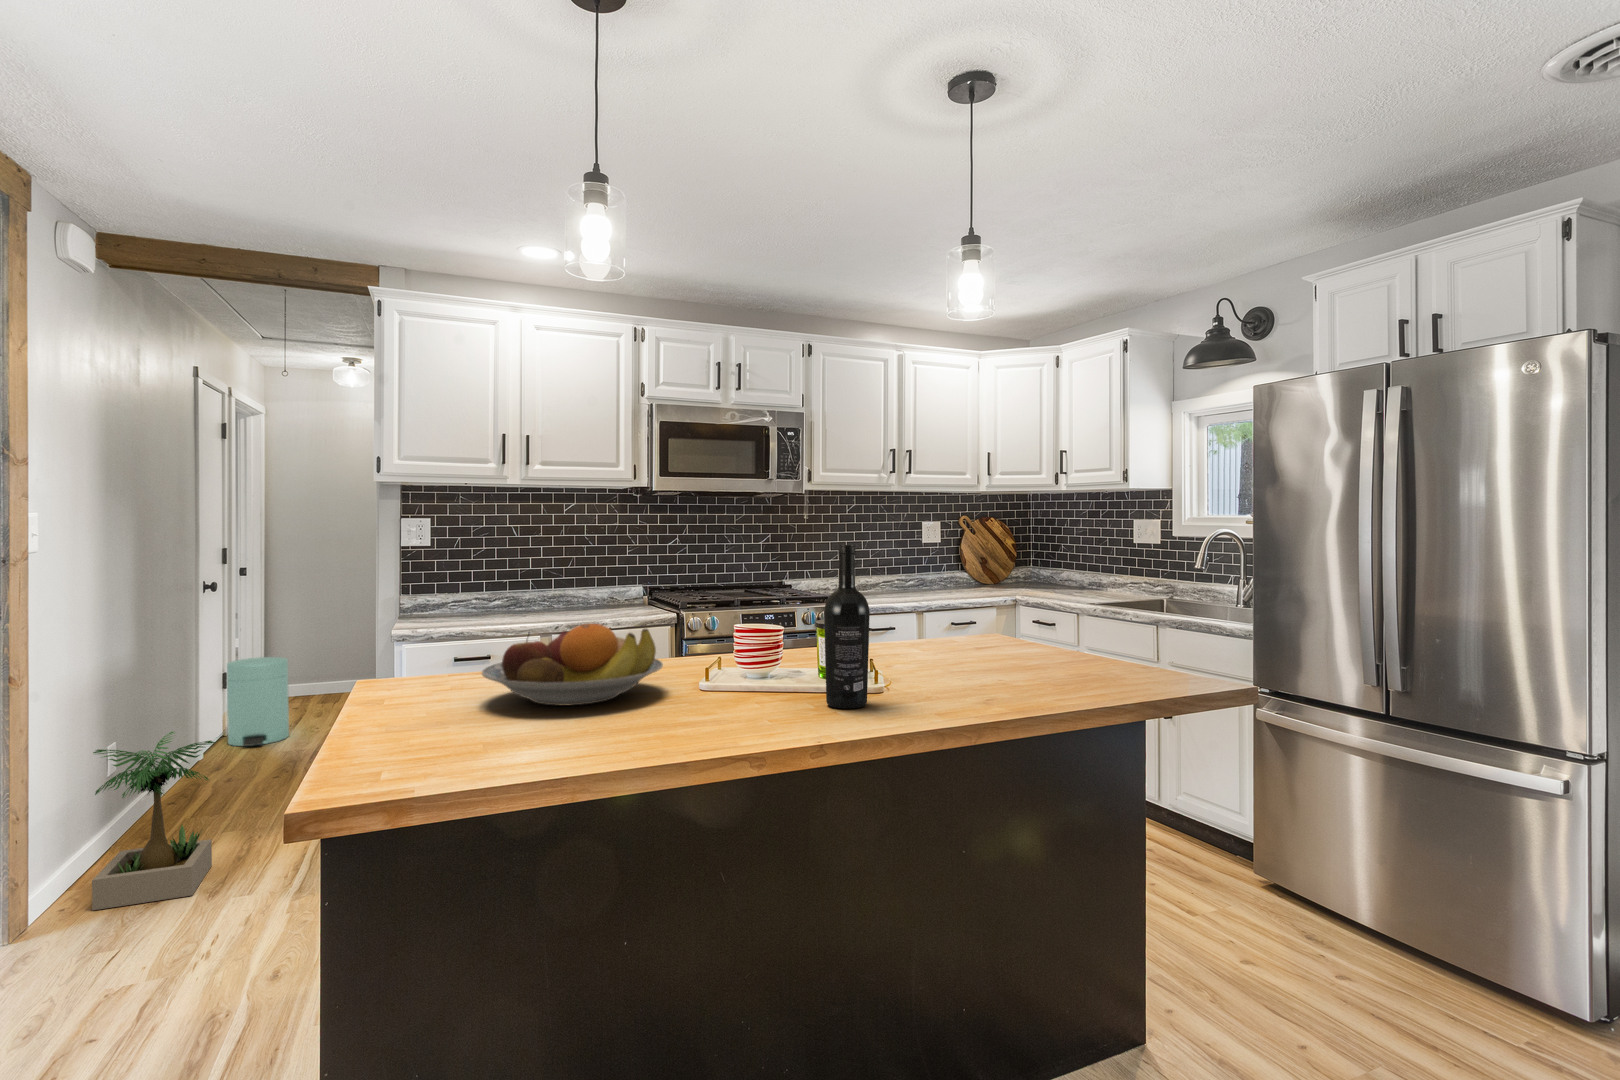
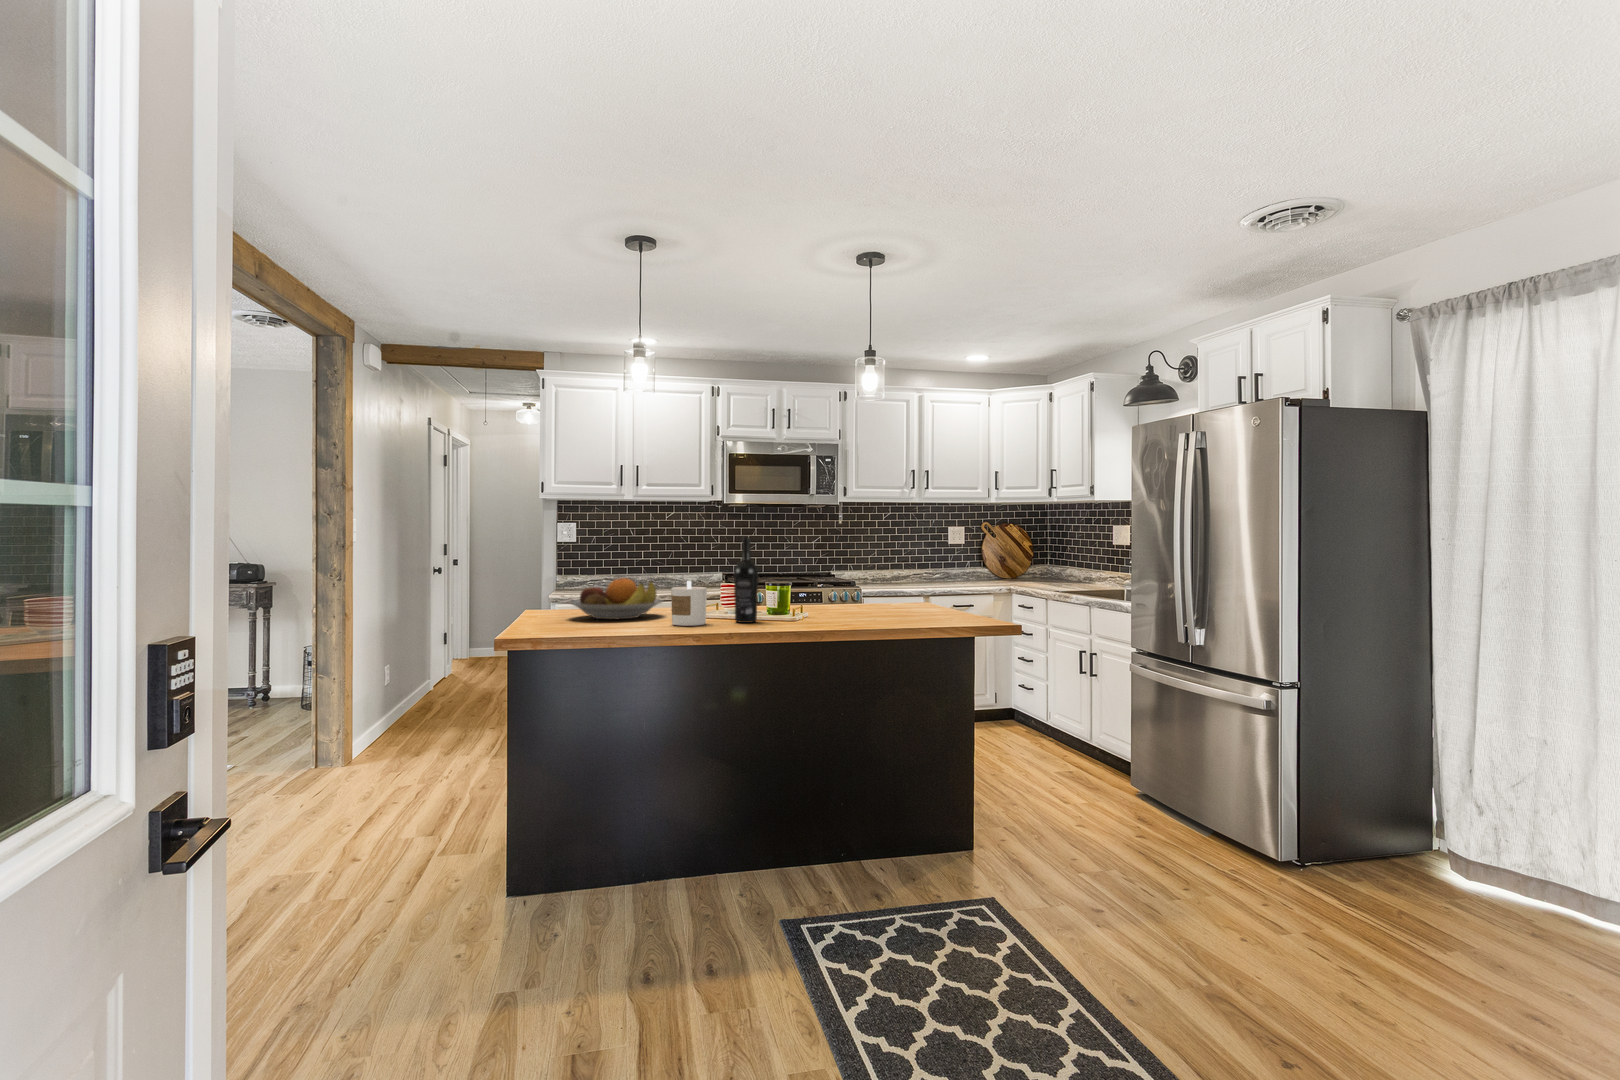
candle: none [713,633,782,724] -> present [671,581,707,626]
trash can: present [227,657,289,746] -> none [446,622,486,683]
potted plant: present [92,732,215,910] -> none [369,654,449,756]

